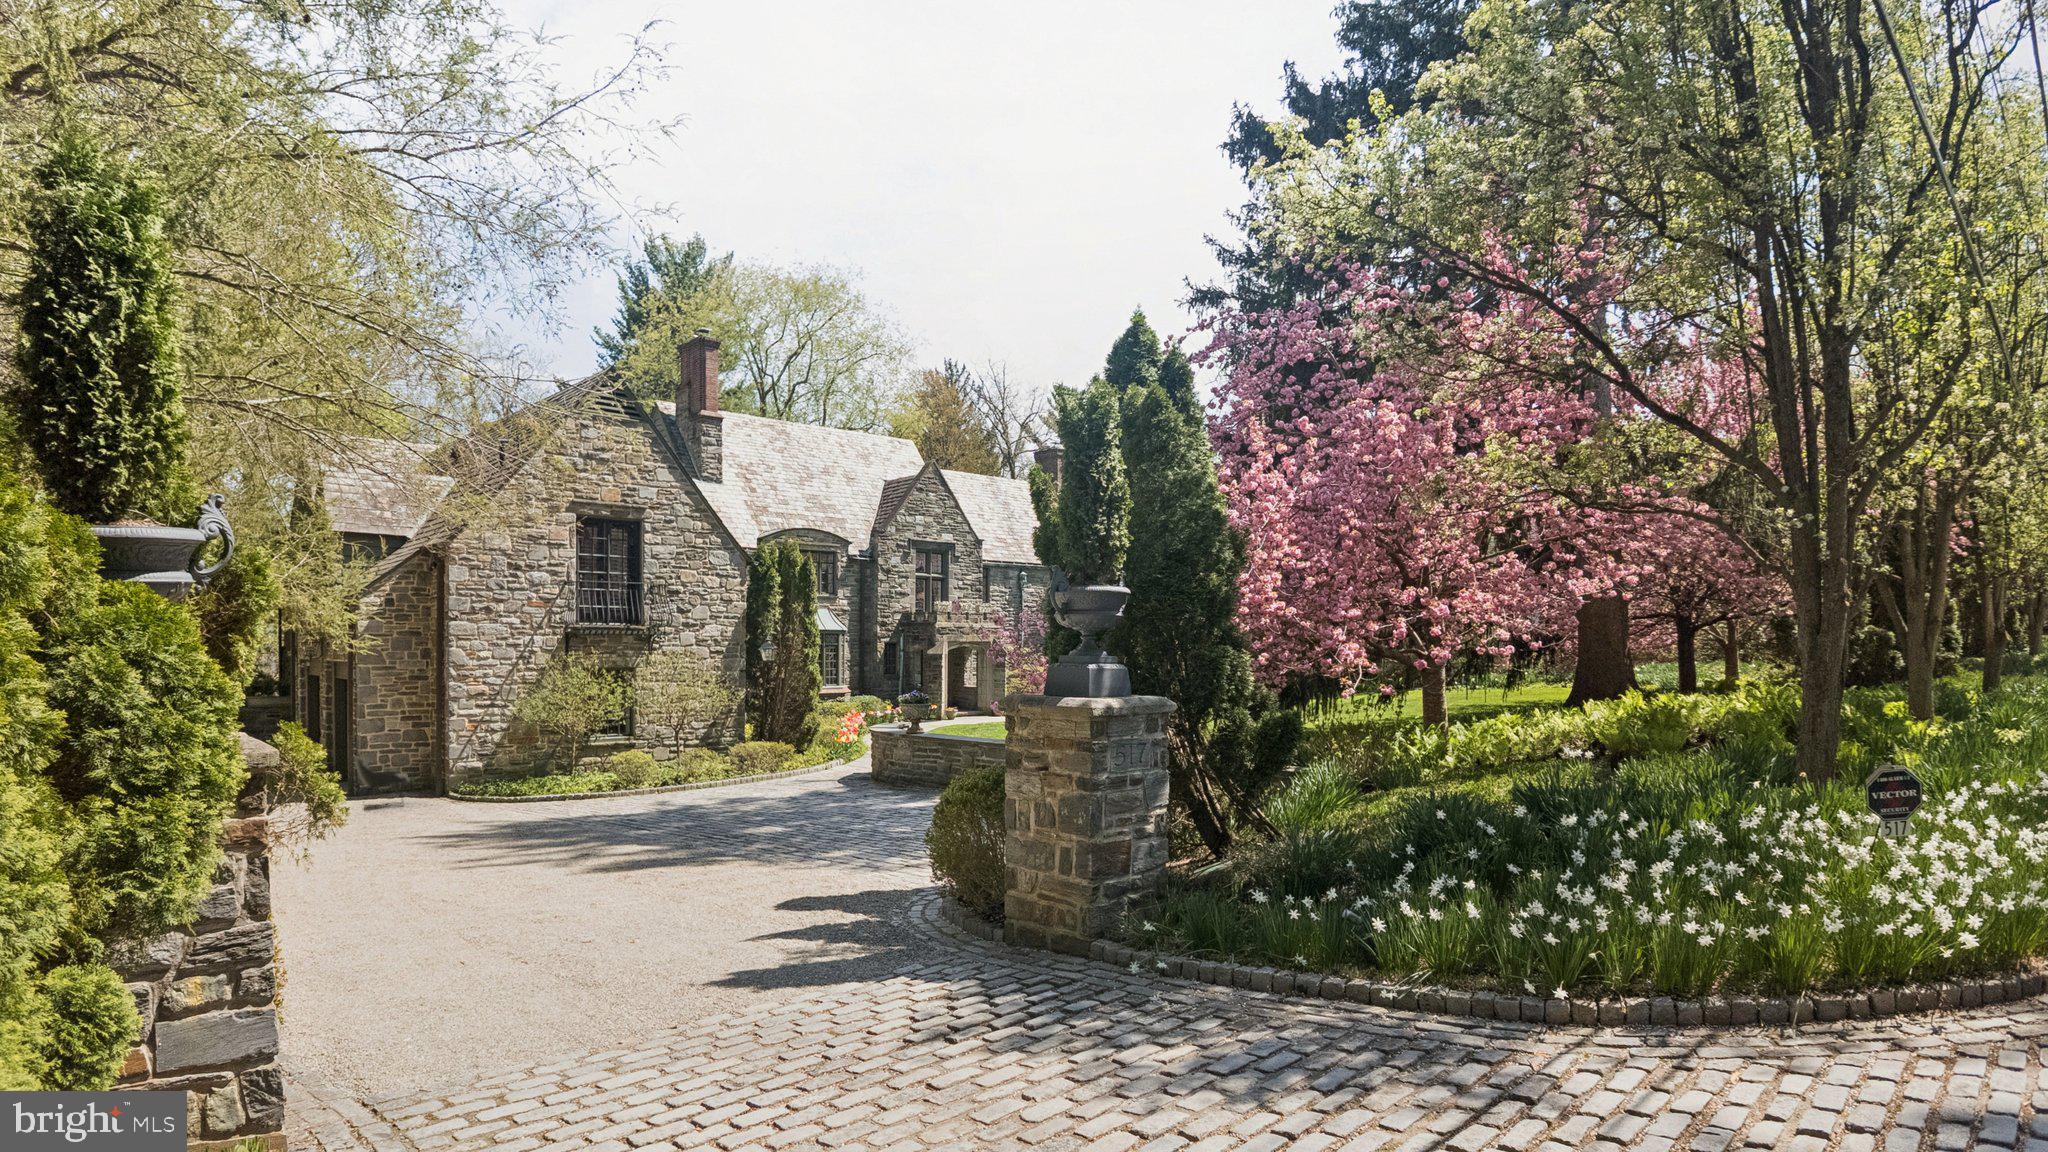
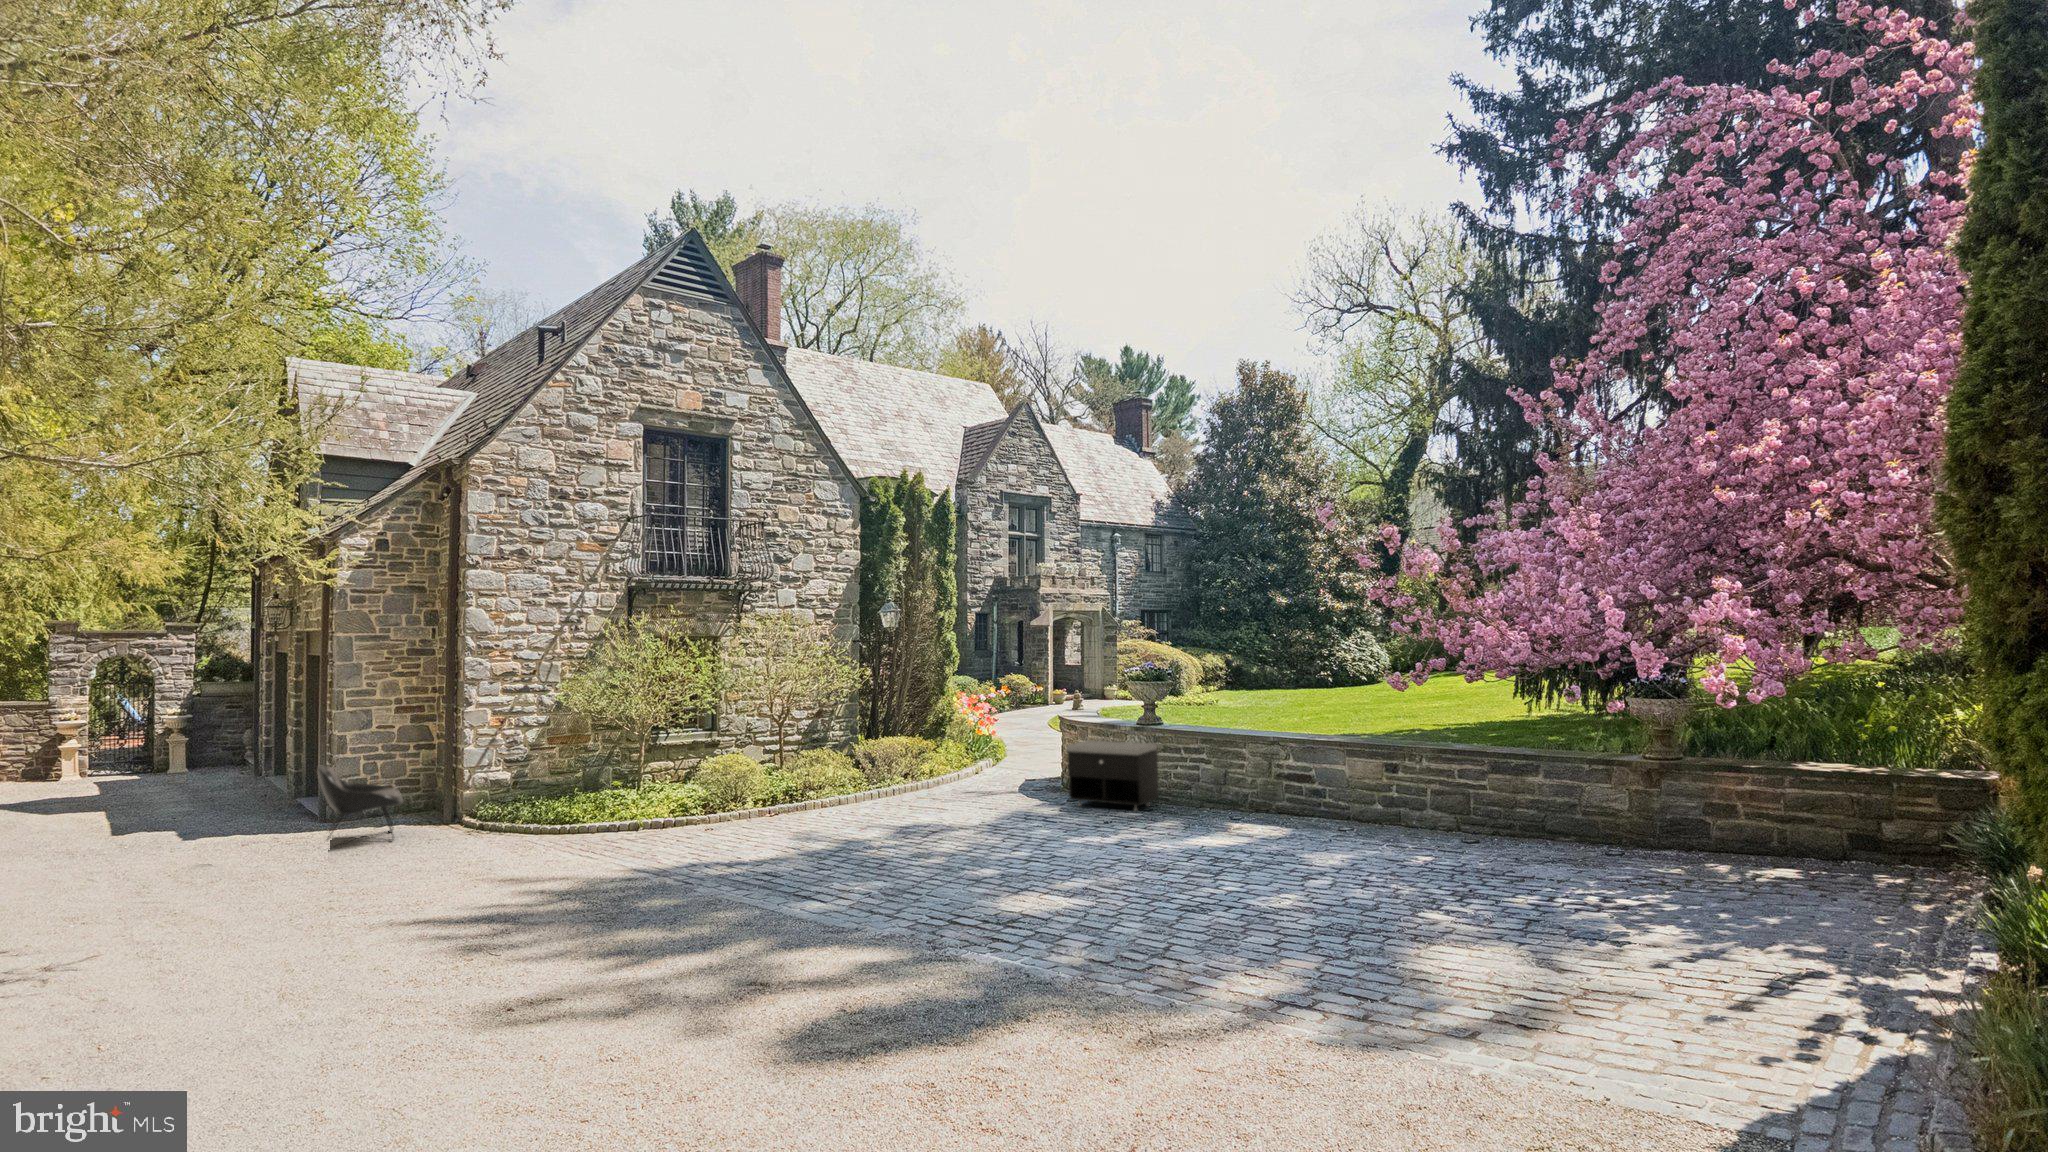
storage bench: none [858,740,922,787] -> present [1066,740,1159,810]

